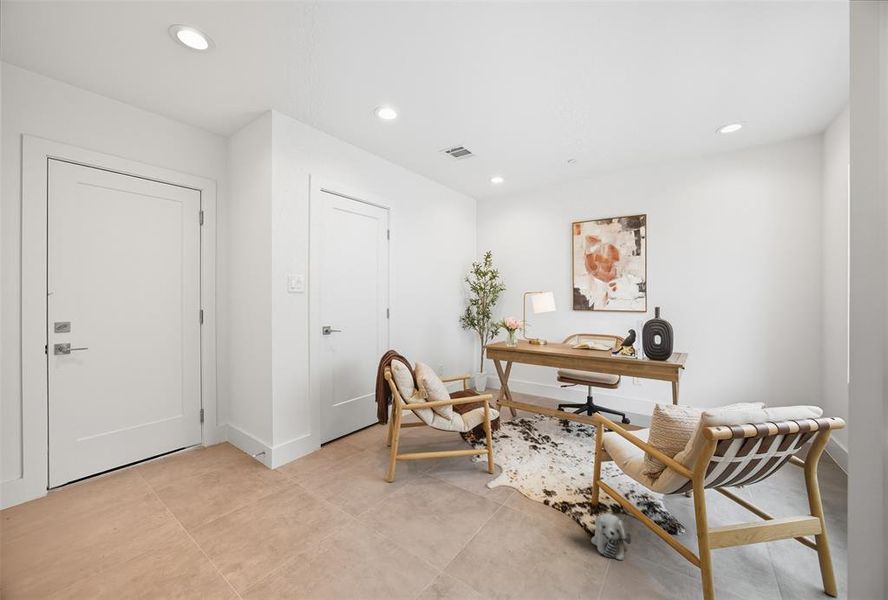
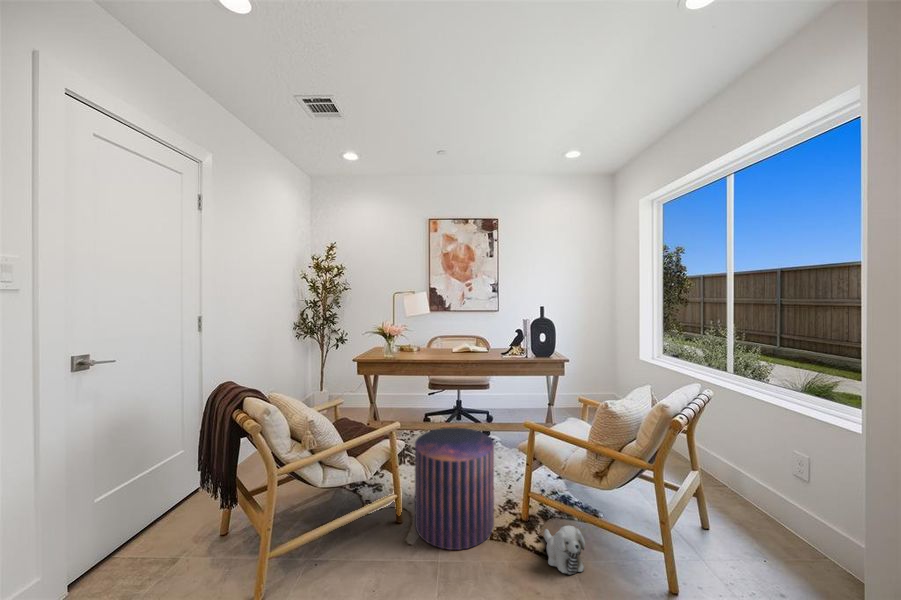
pouf: none [499,409,567,506] -> present [415,428,494,550]

